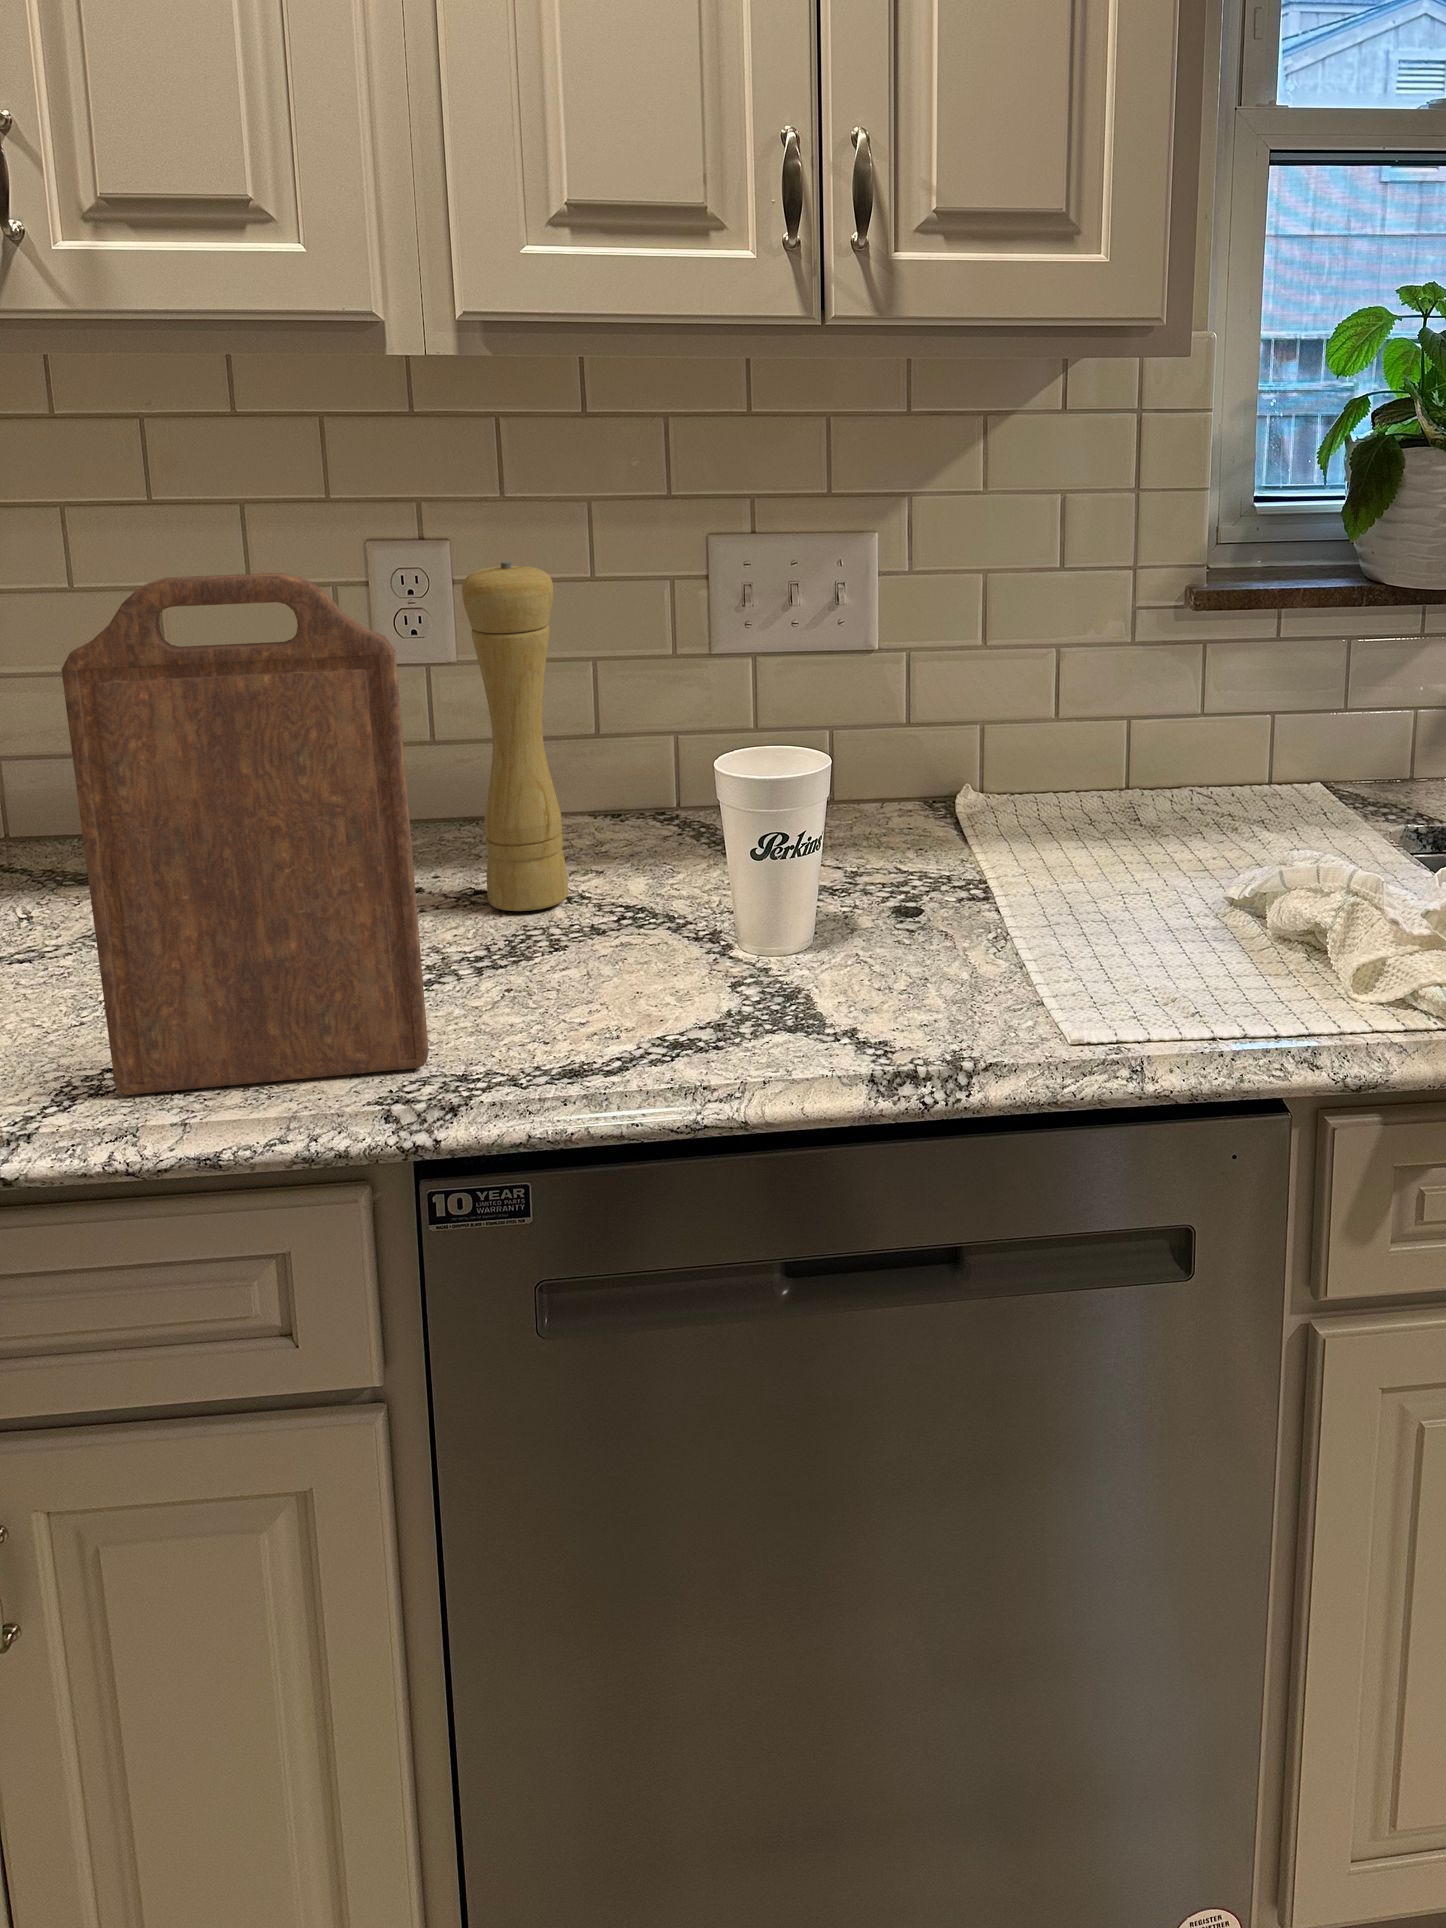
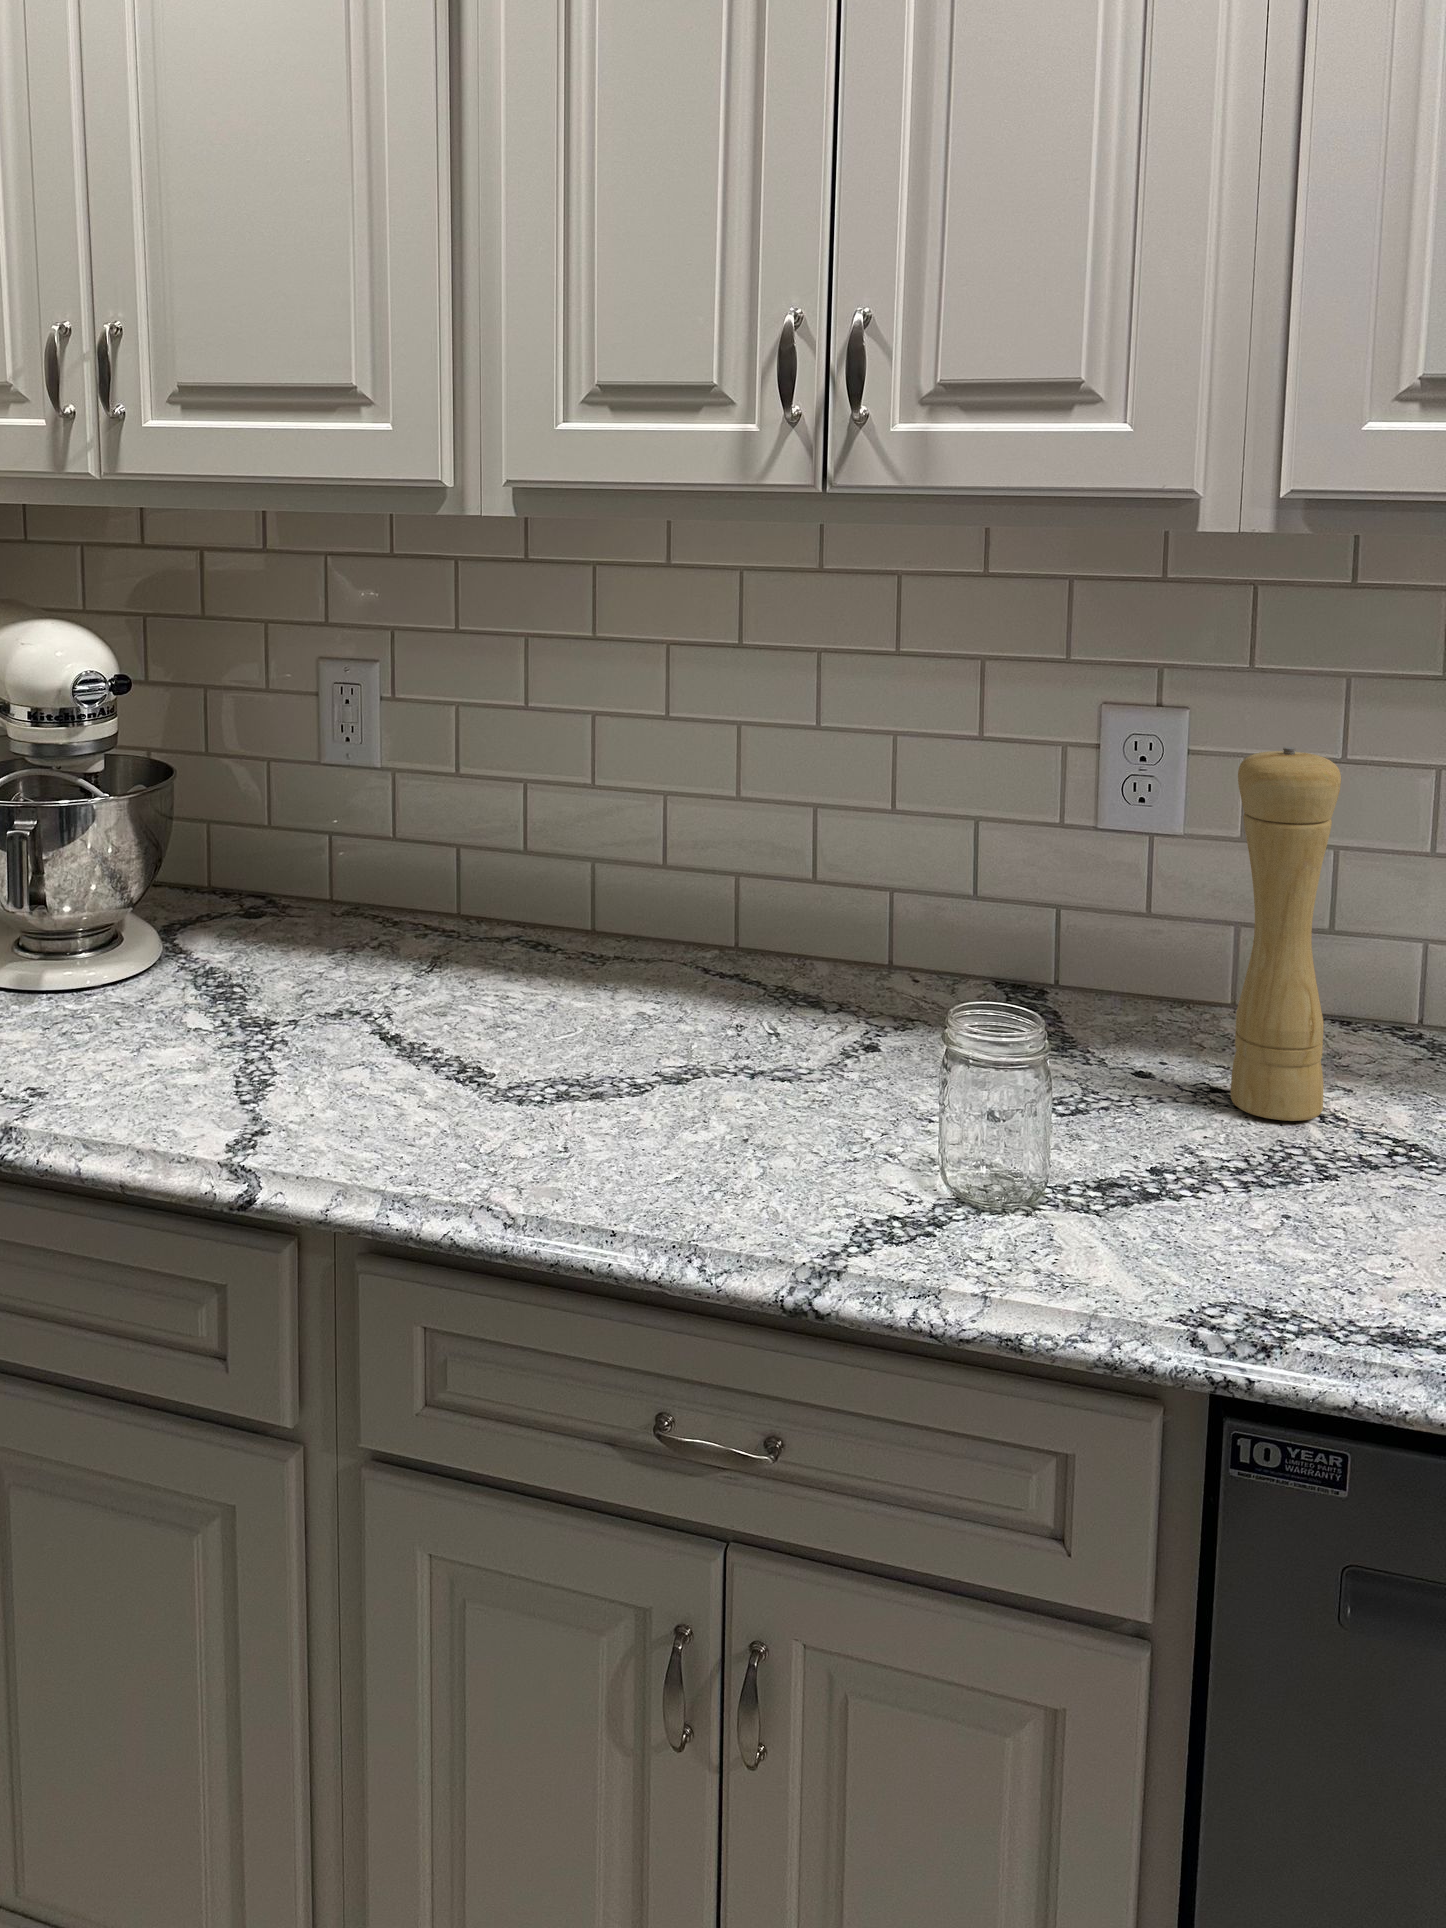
cutting board: present [61,573,429,1095] -> none [908,753,1242,1288]

